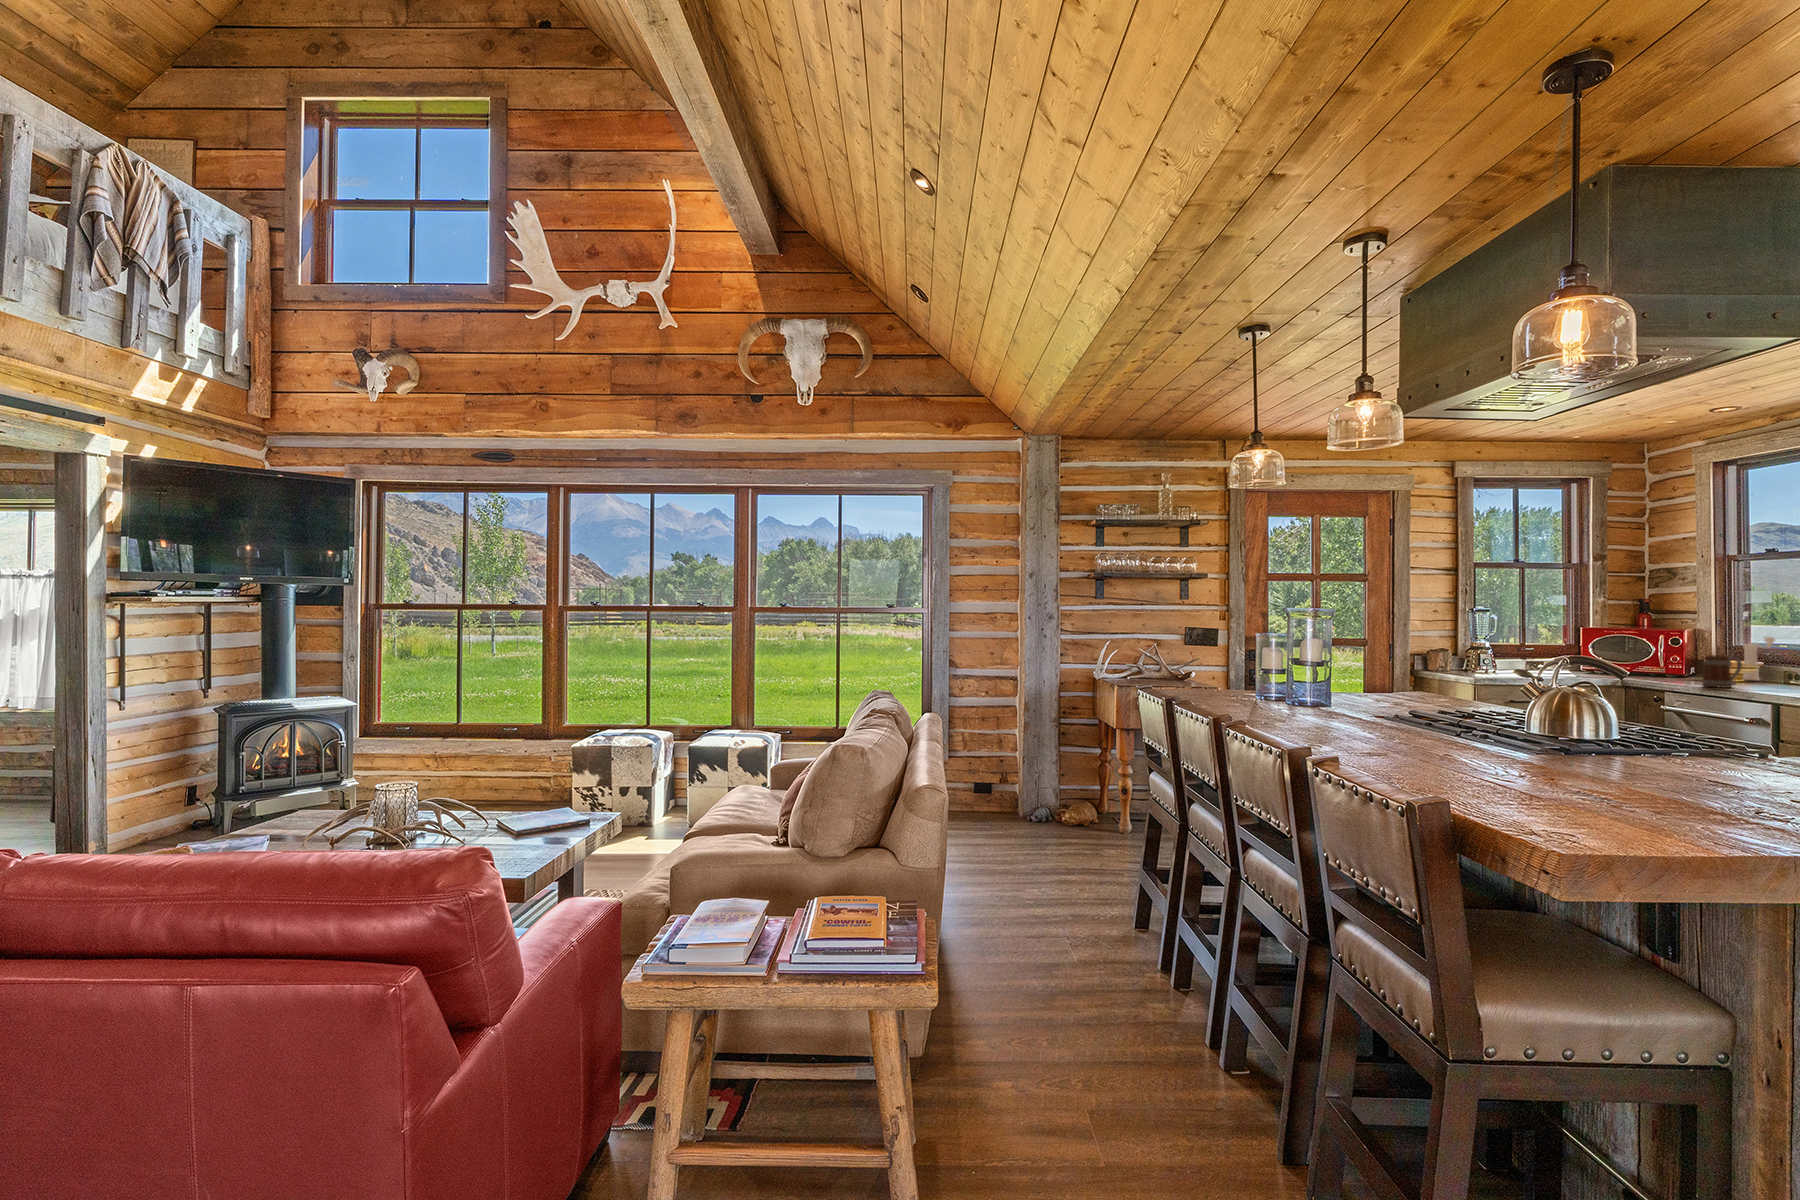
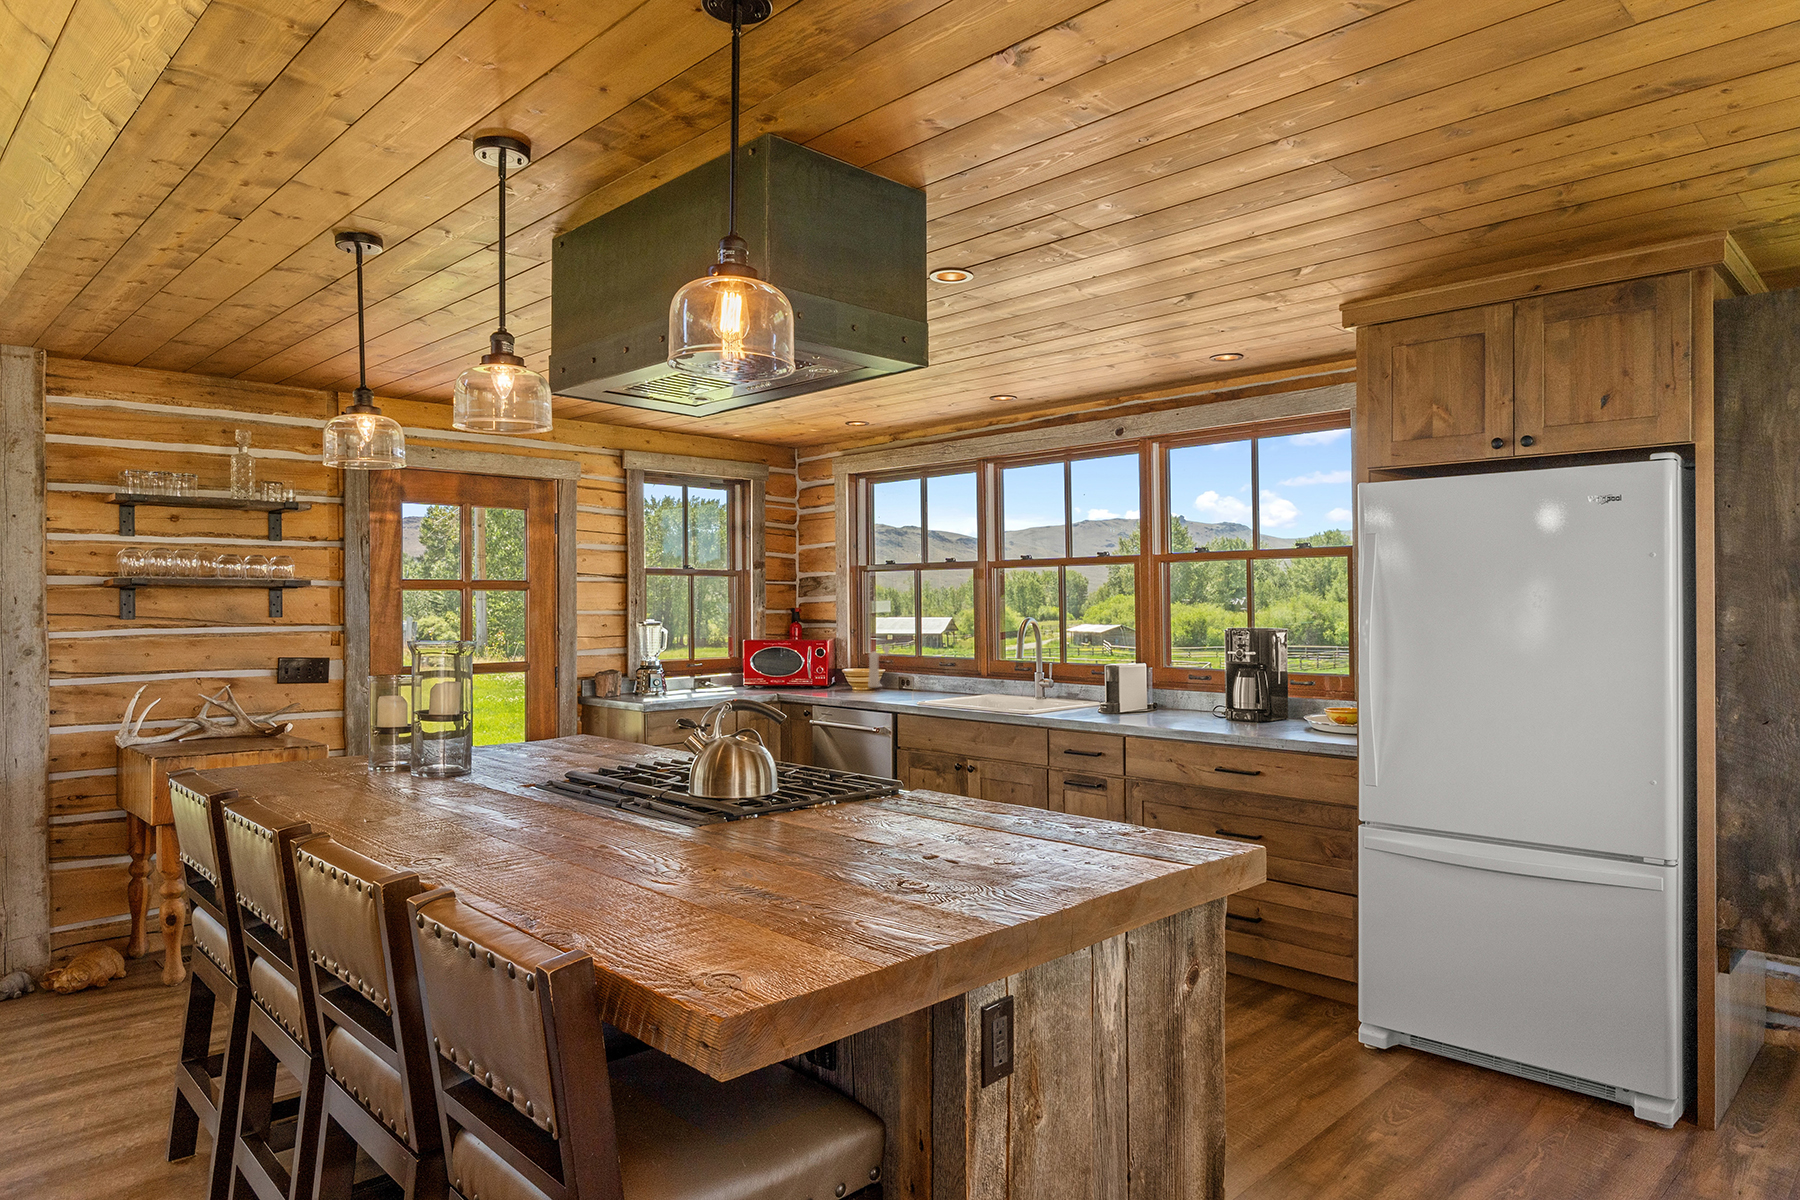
mug: present [1702,655,1742,688] -> none [840,668,869,700]

